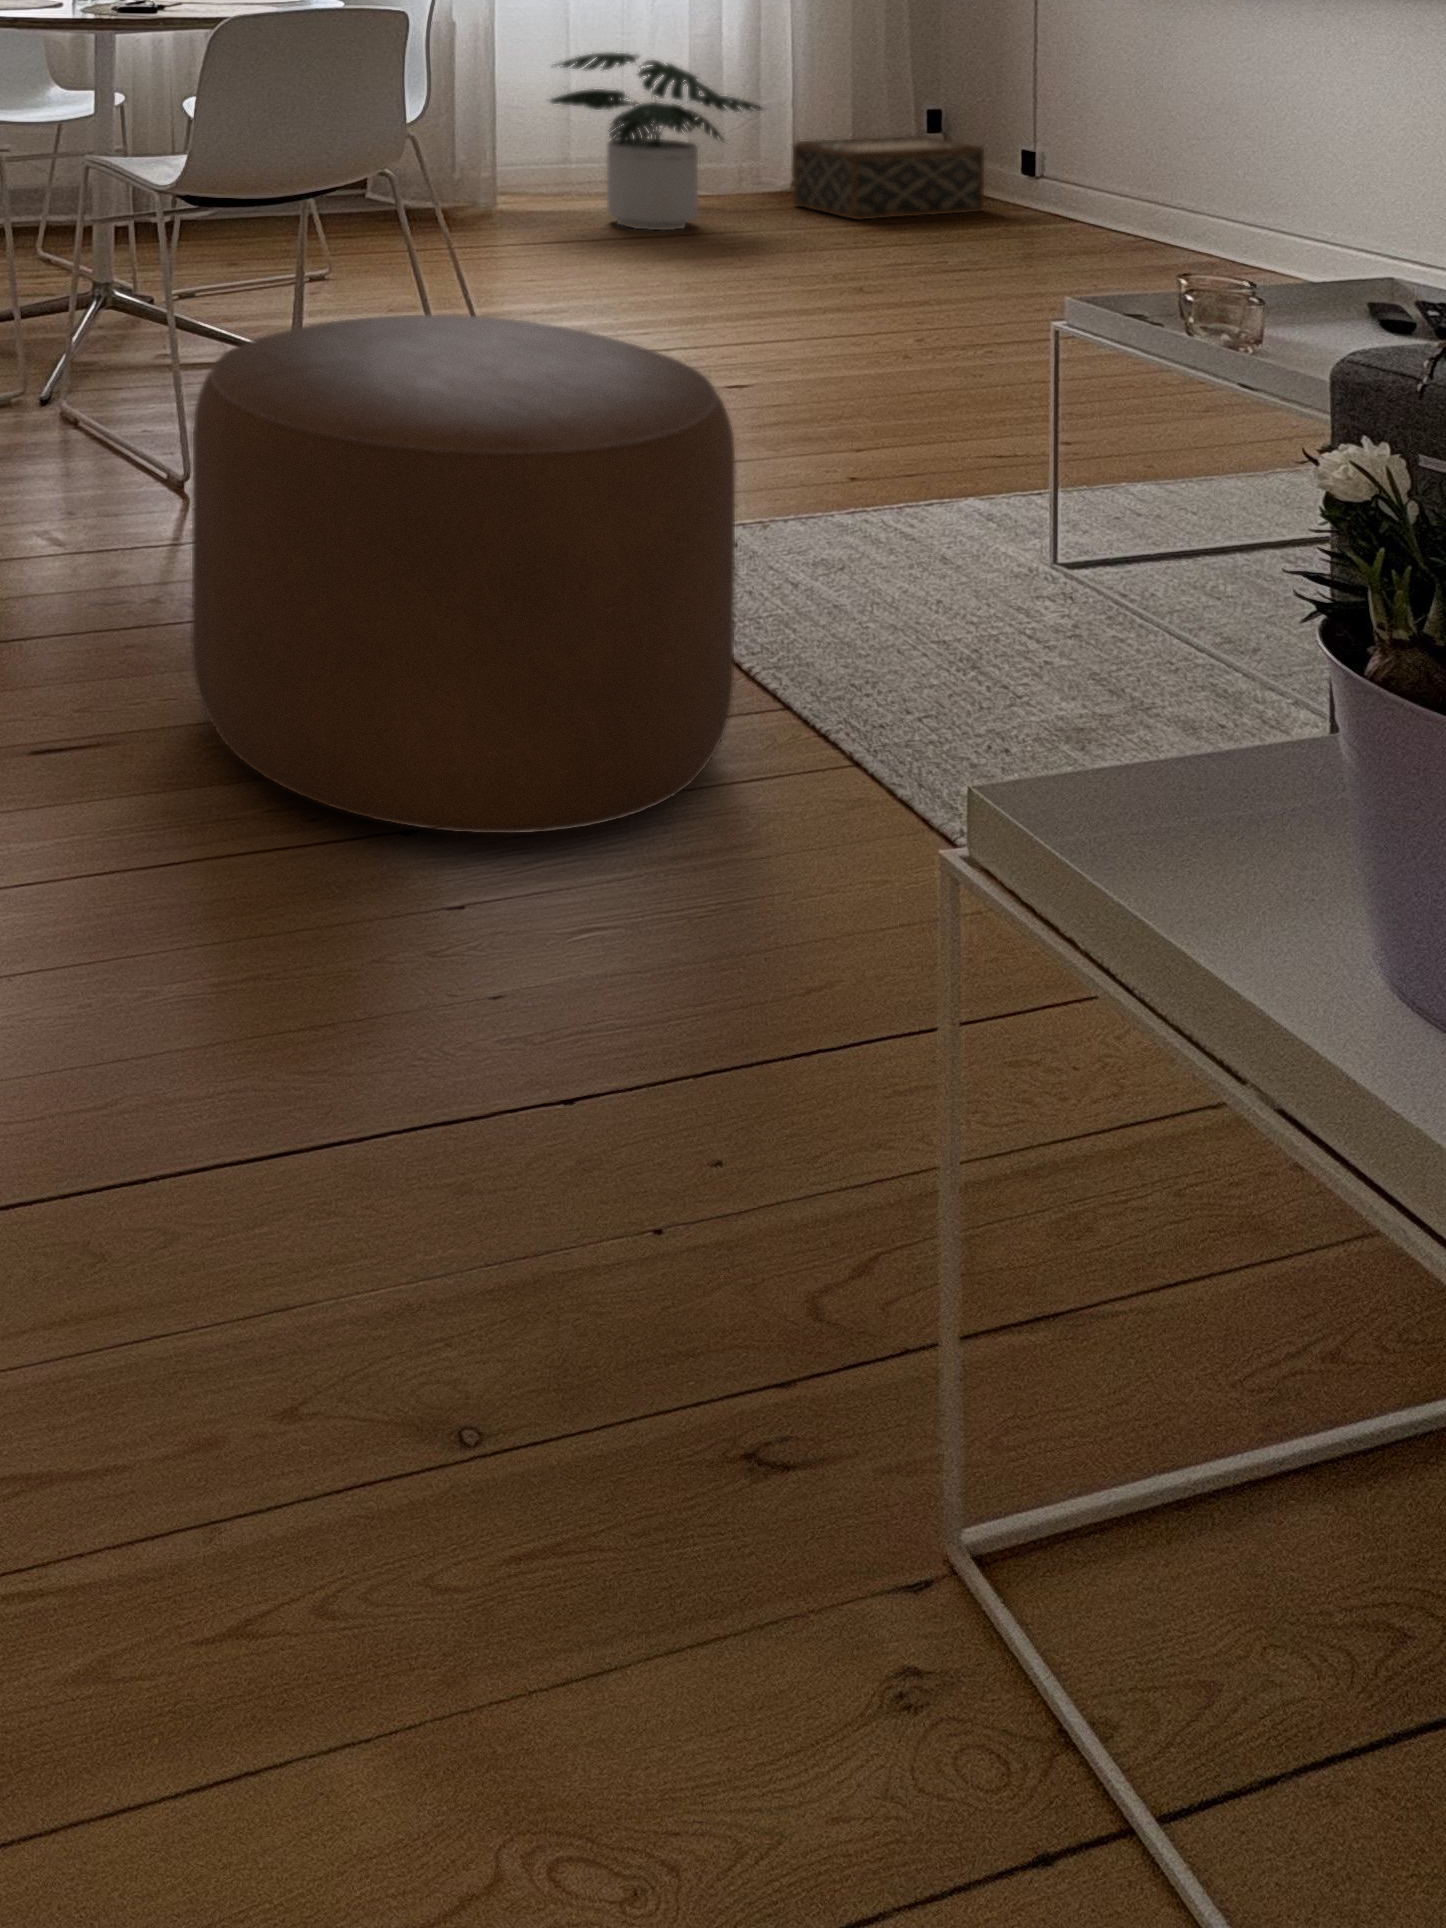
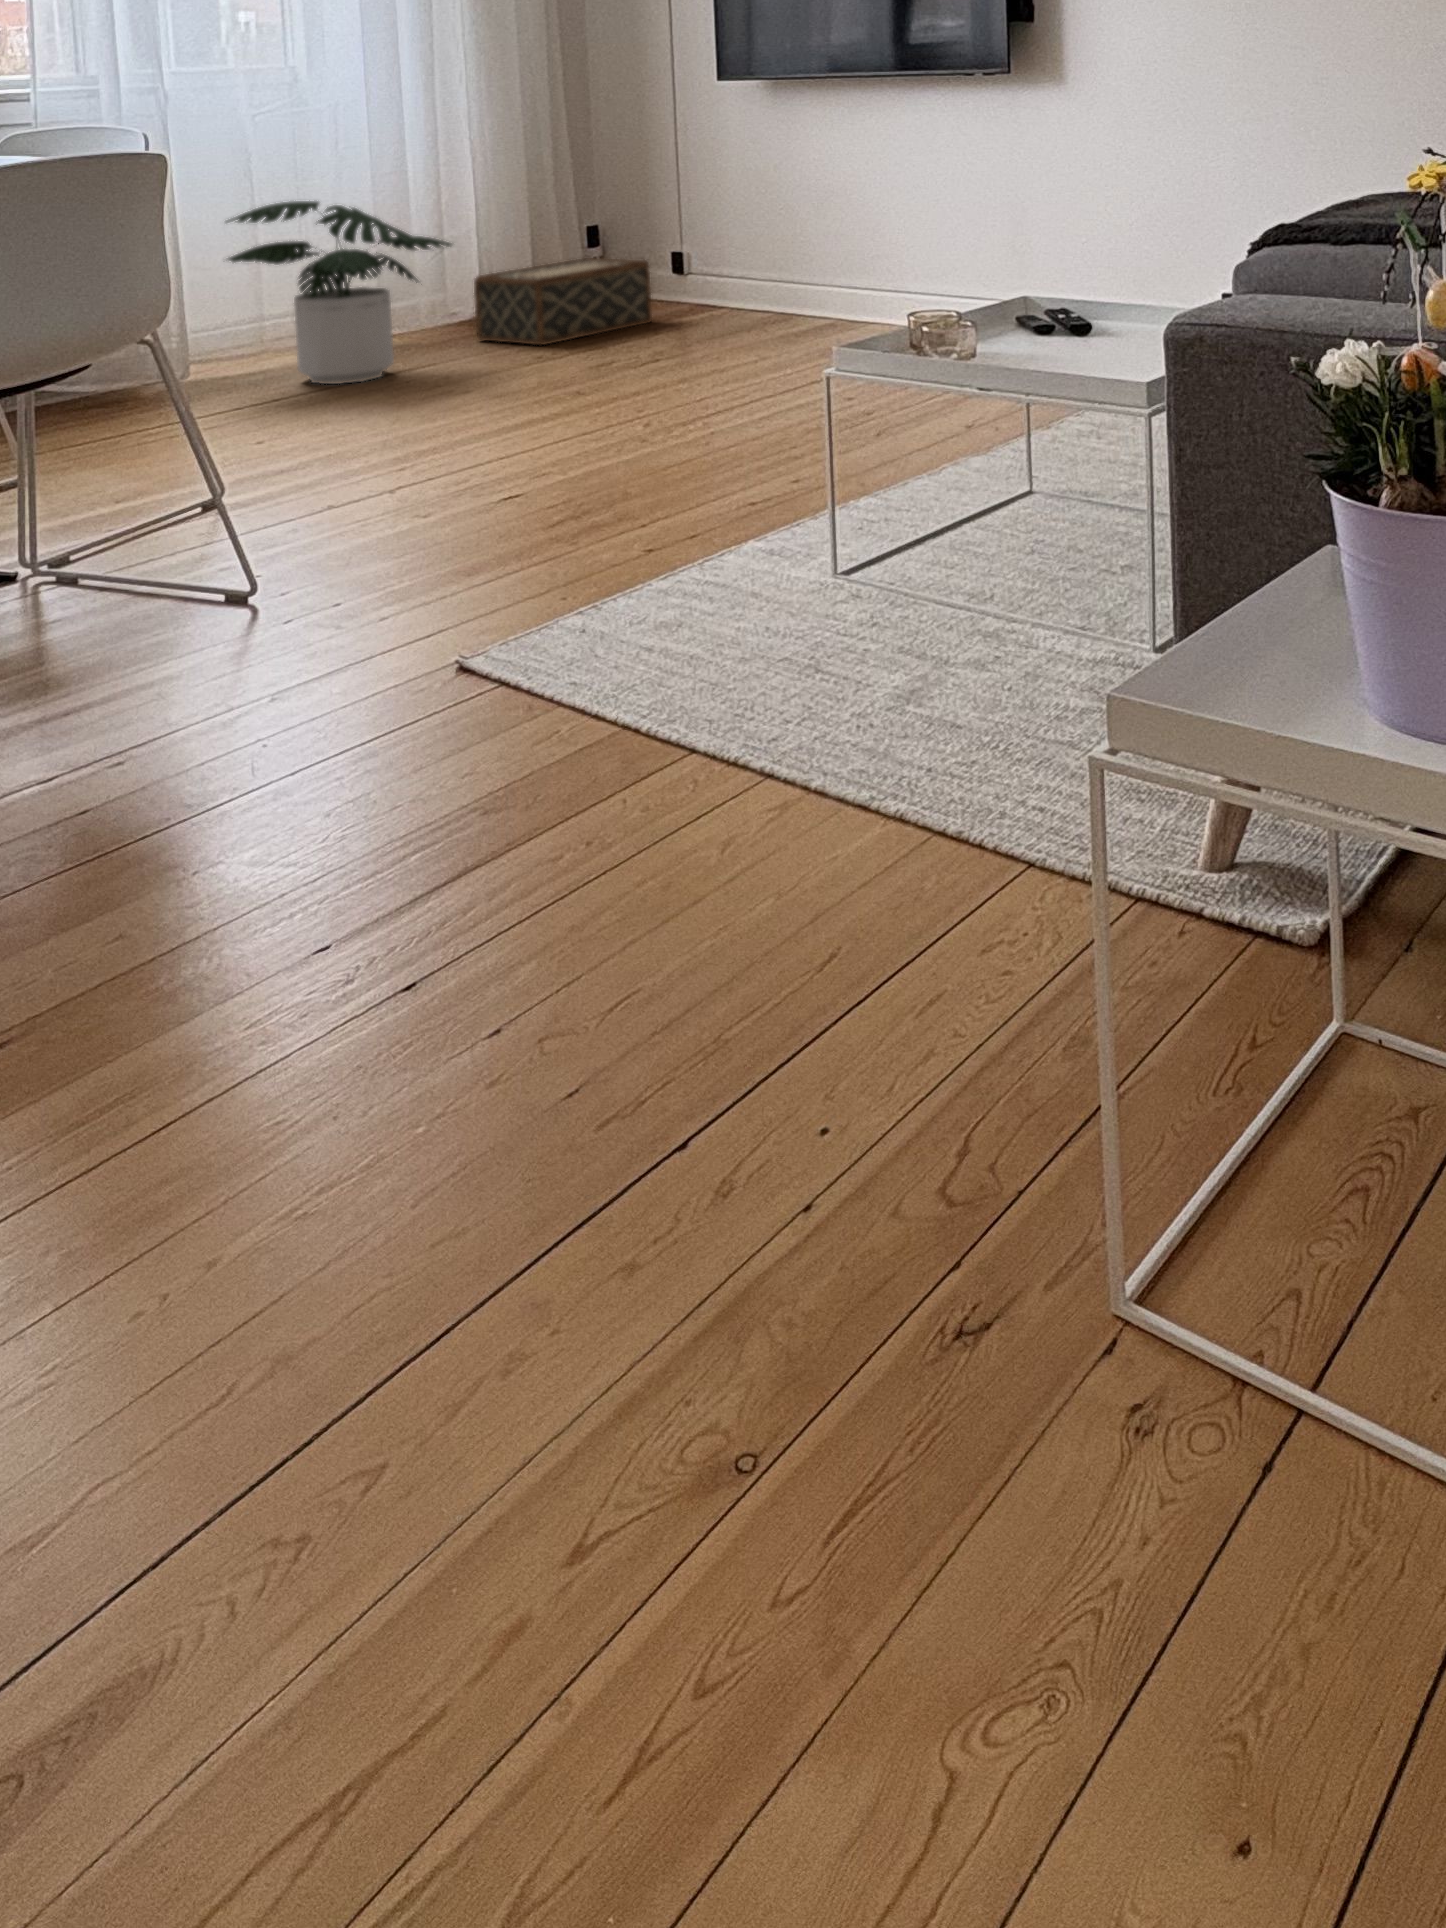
ottoman: present [191,315,735,833] -> none [112,445,678,943]

